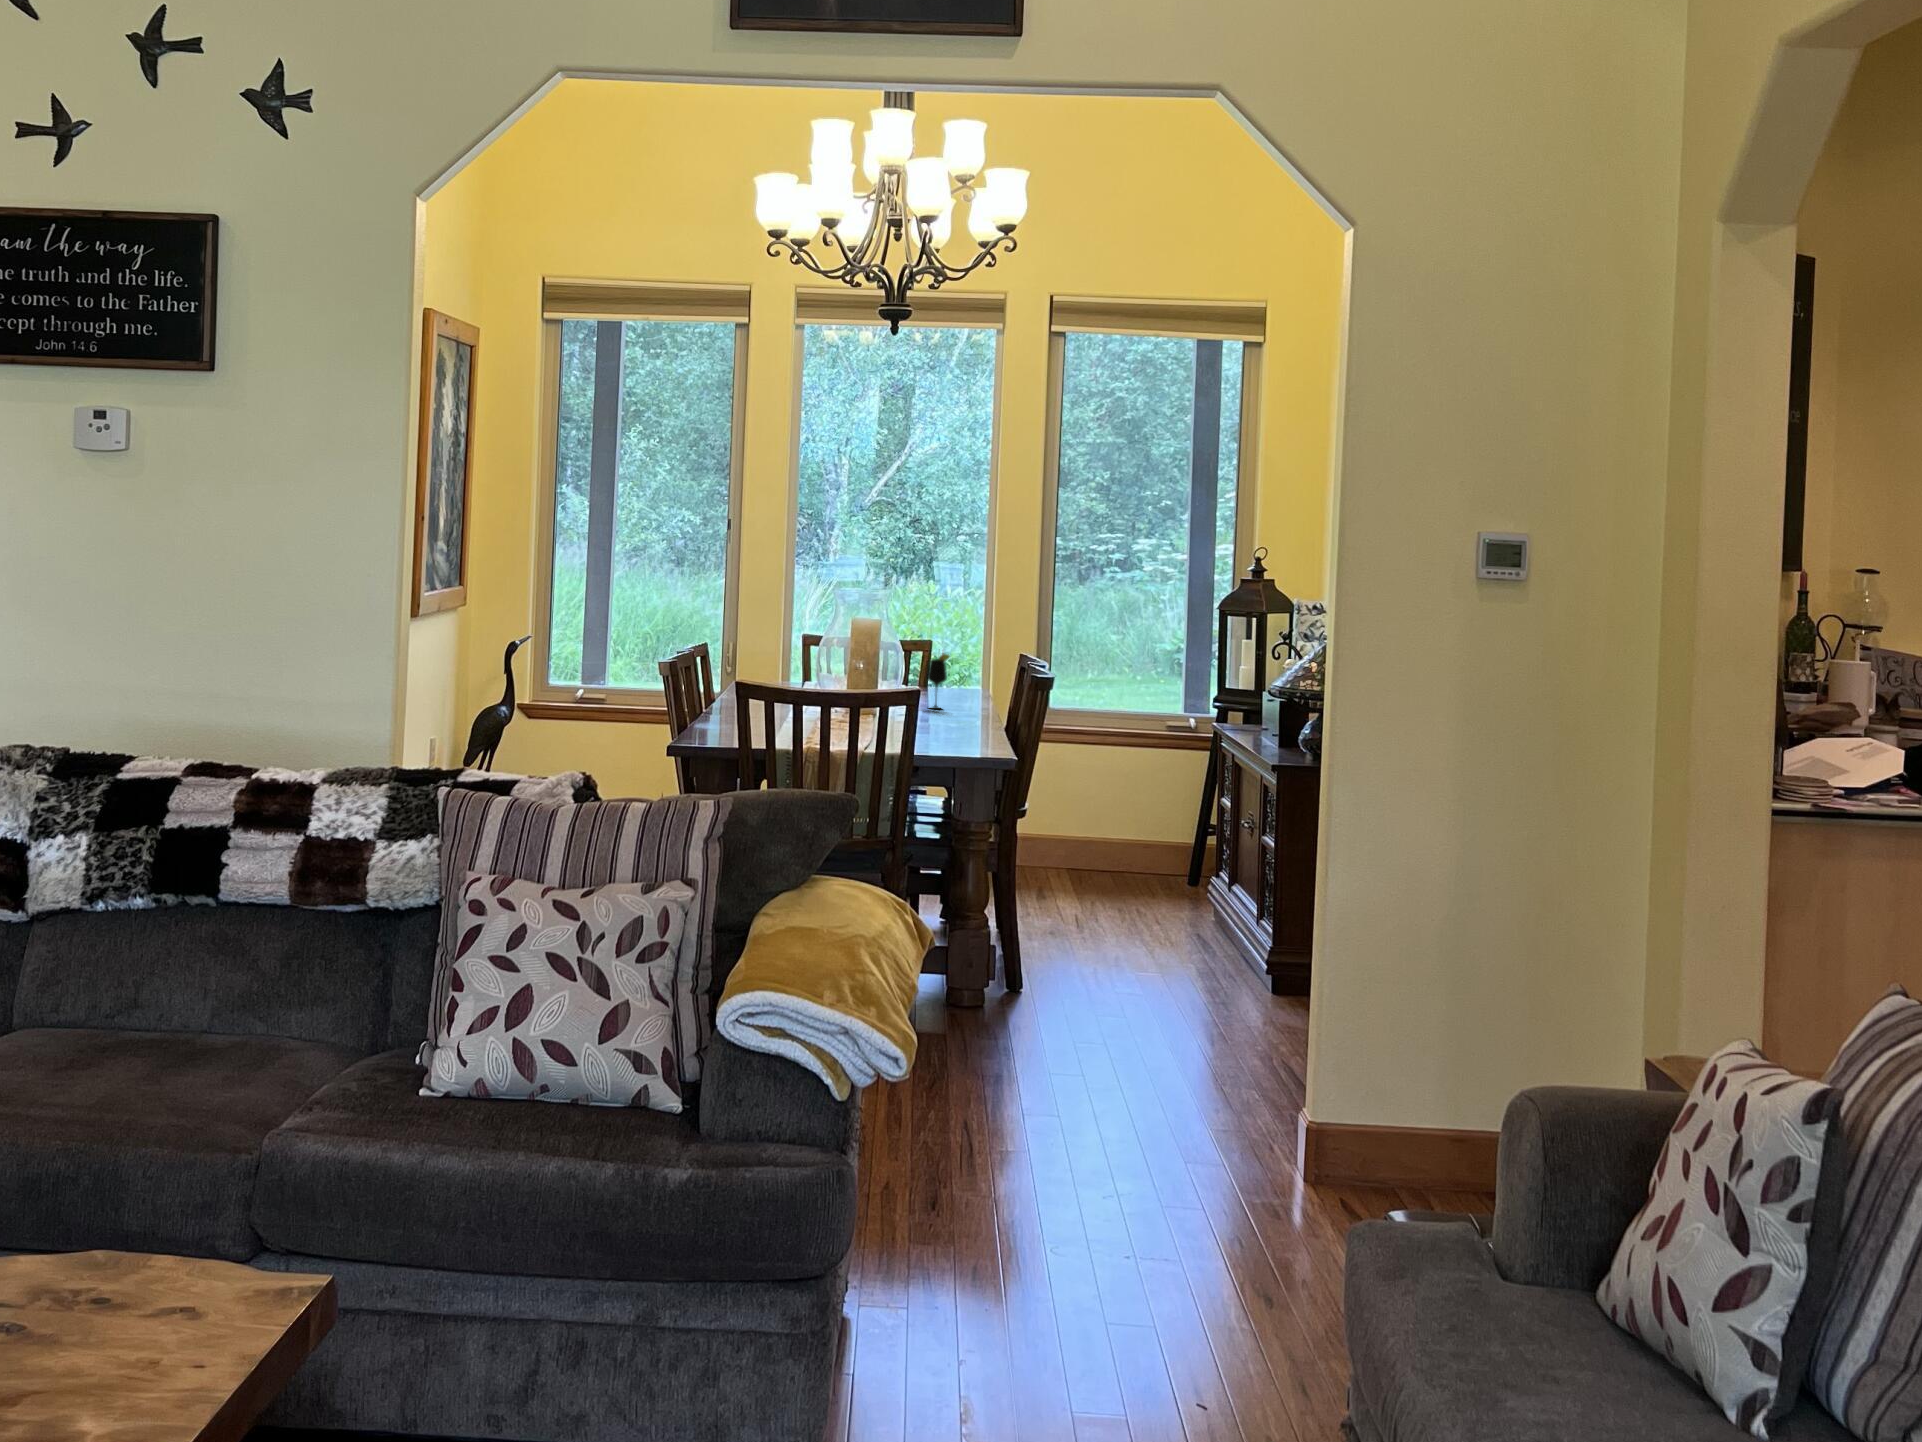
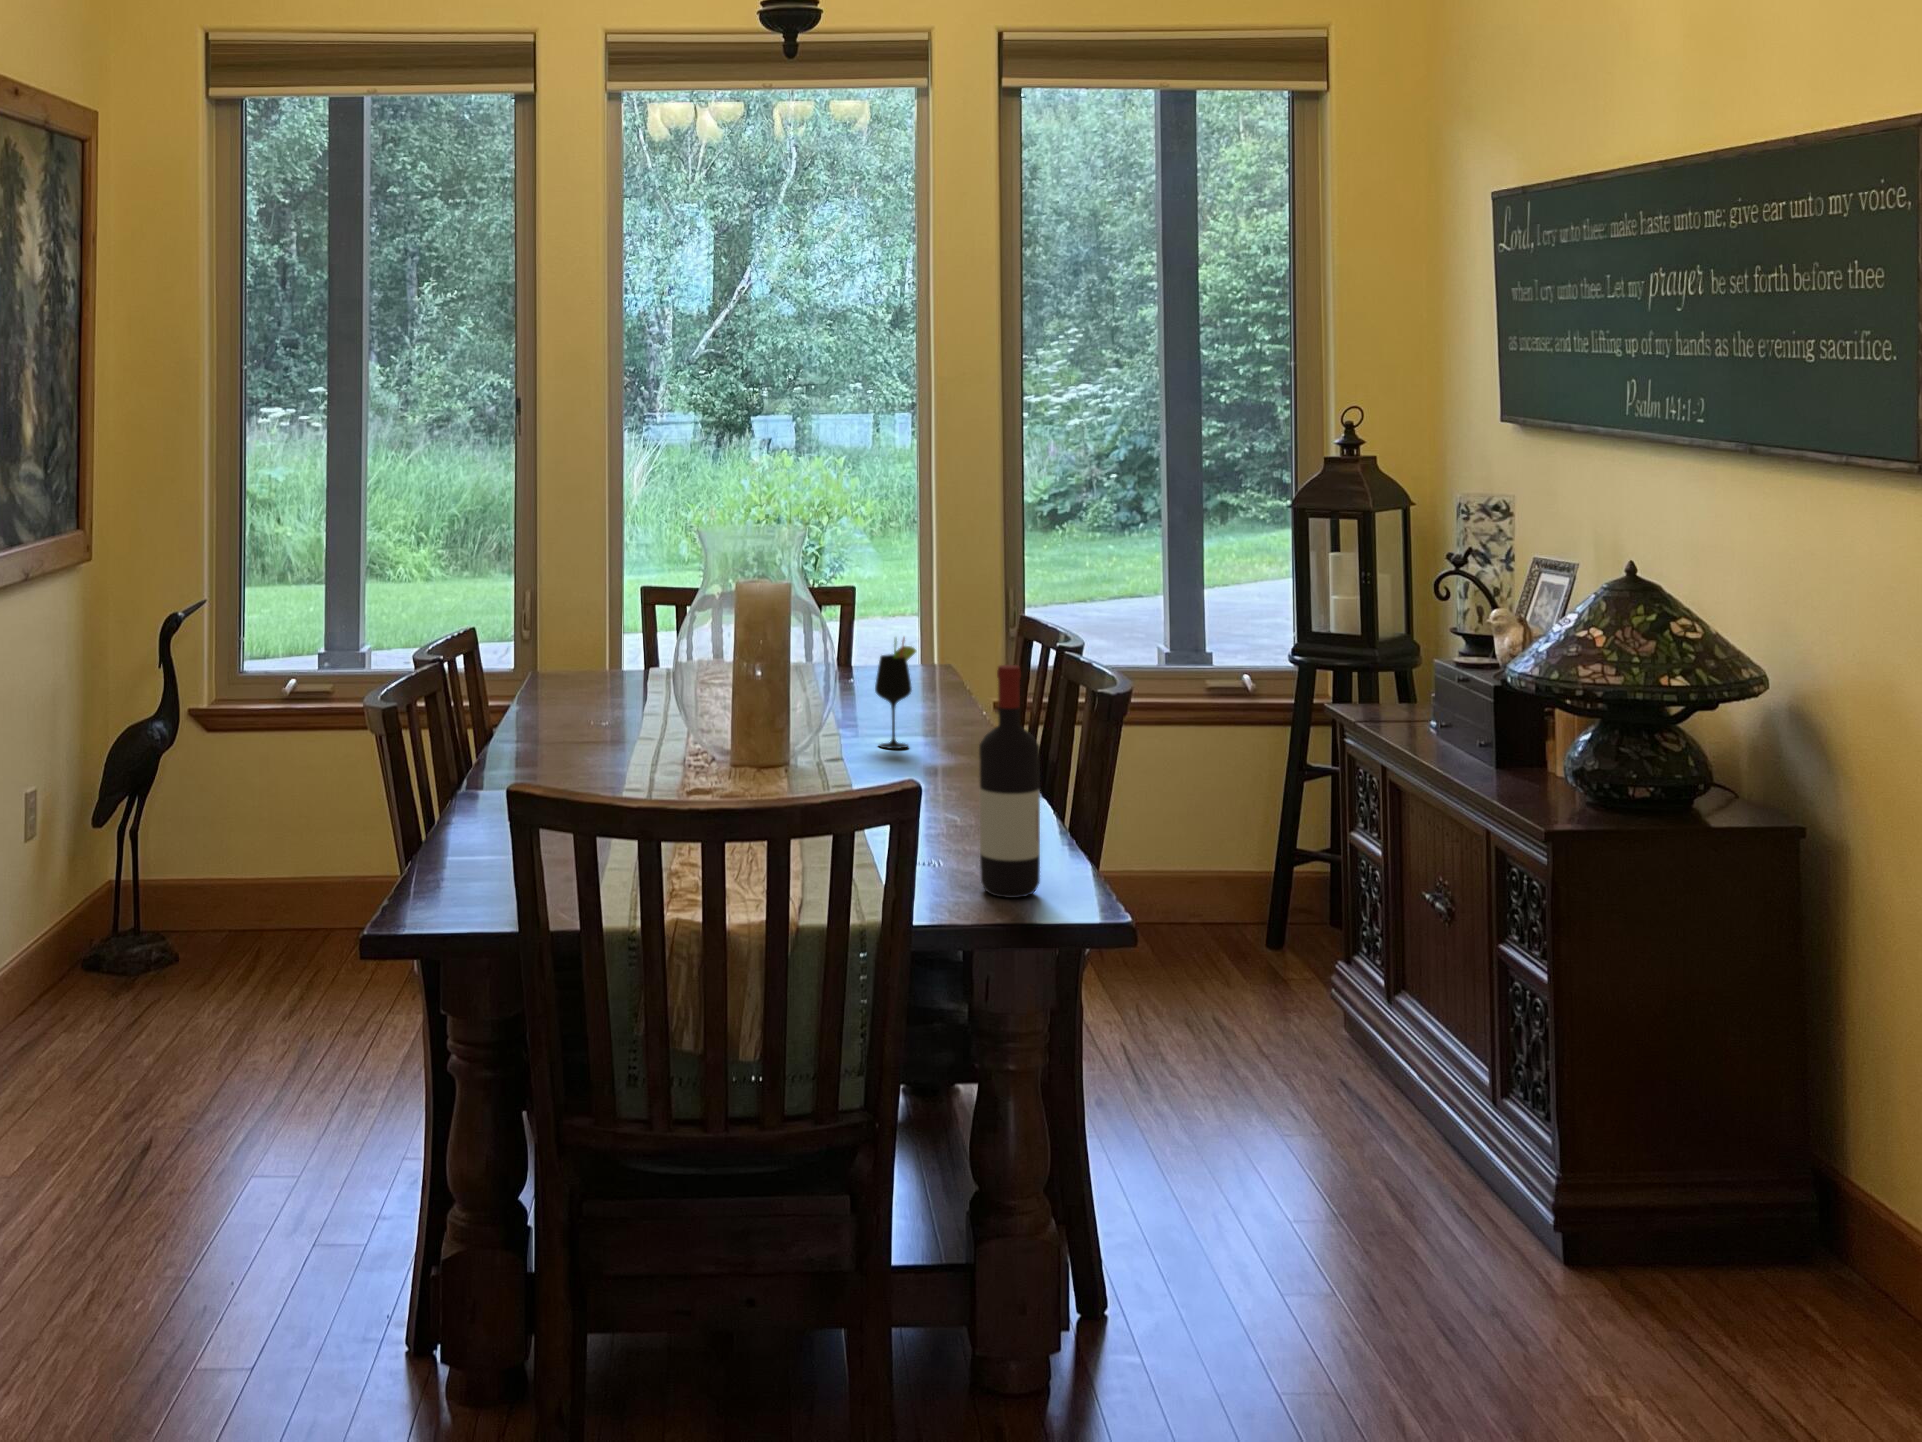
wine bottle: none [953,636,983,744] -> present [979,665,1040,898]

